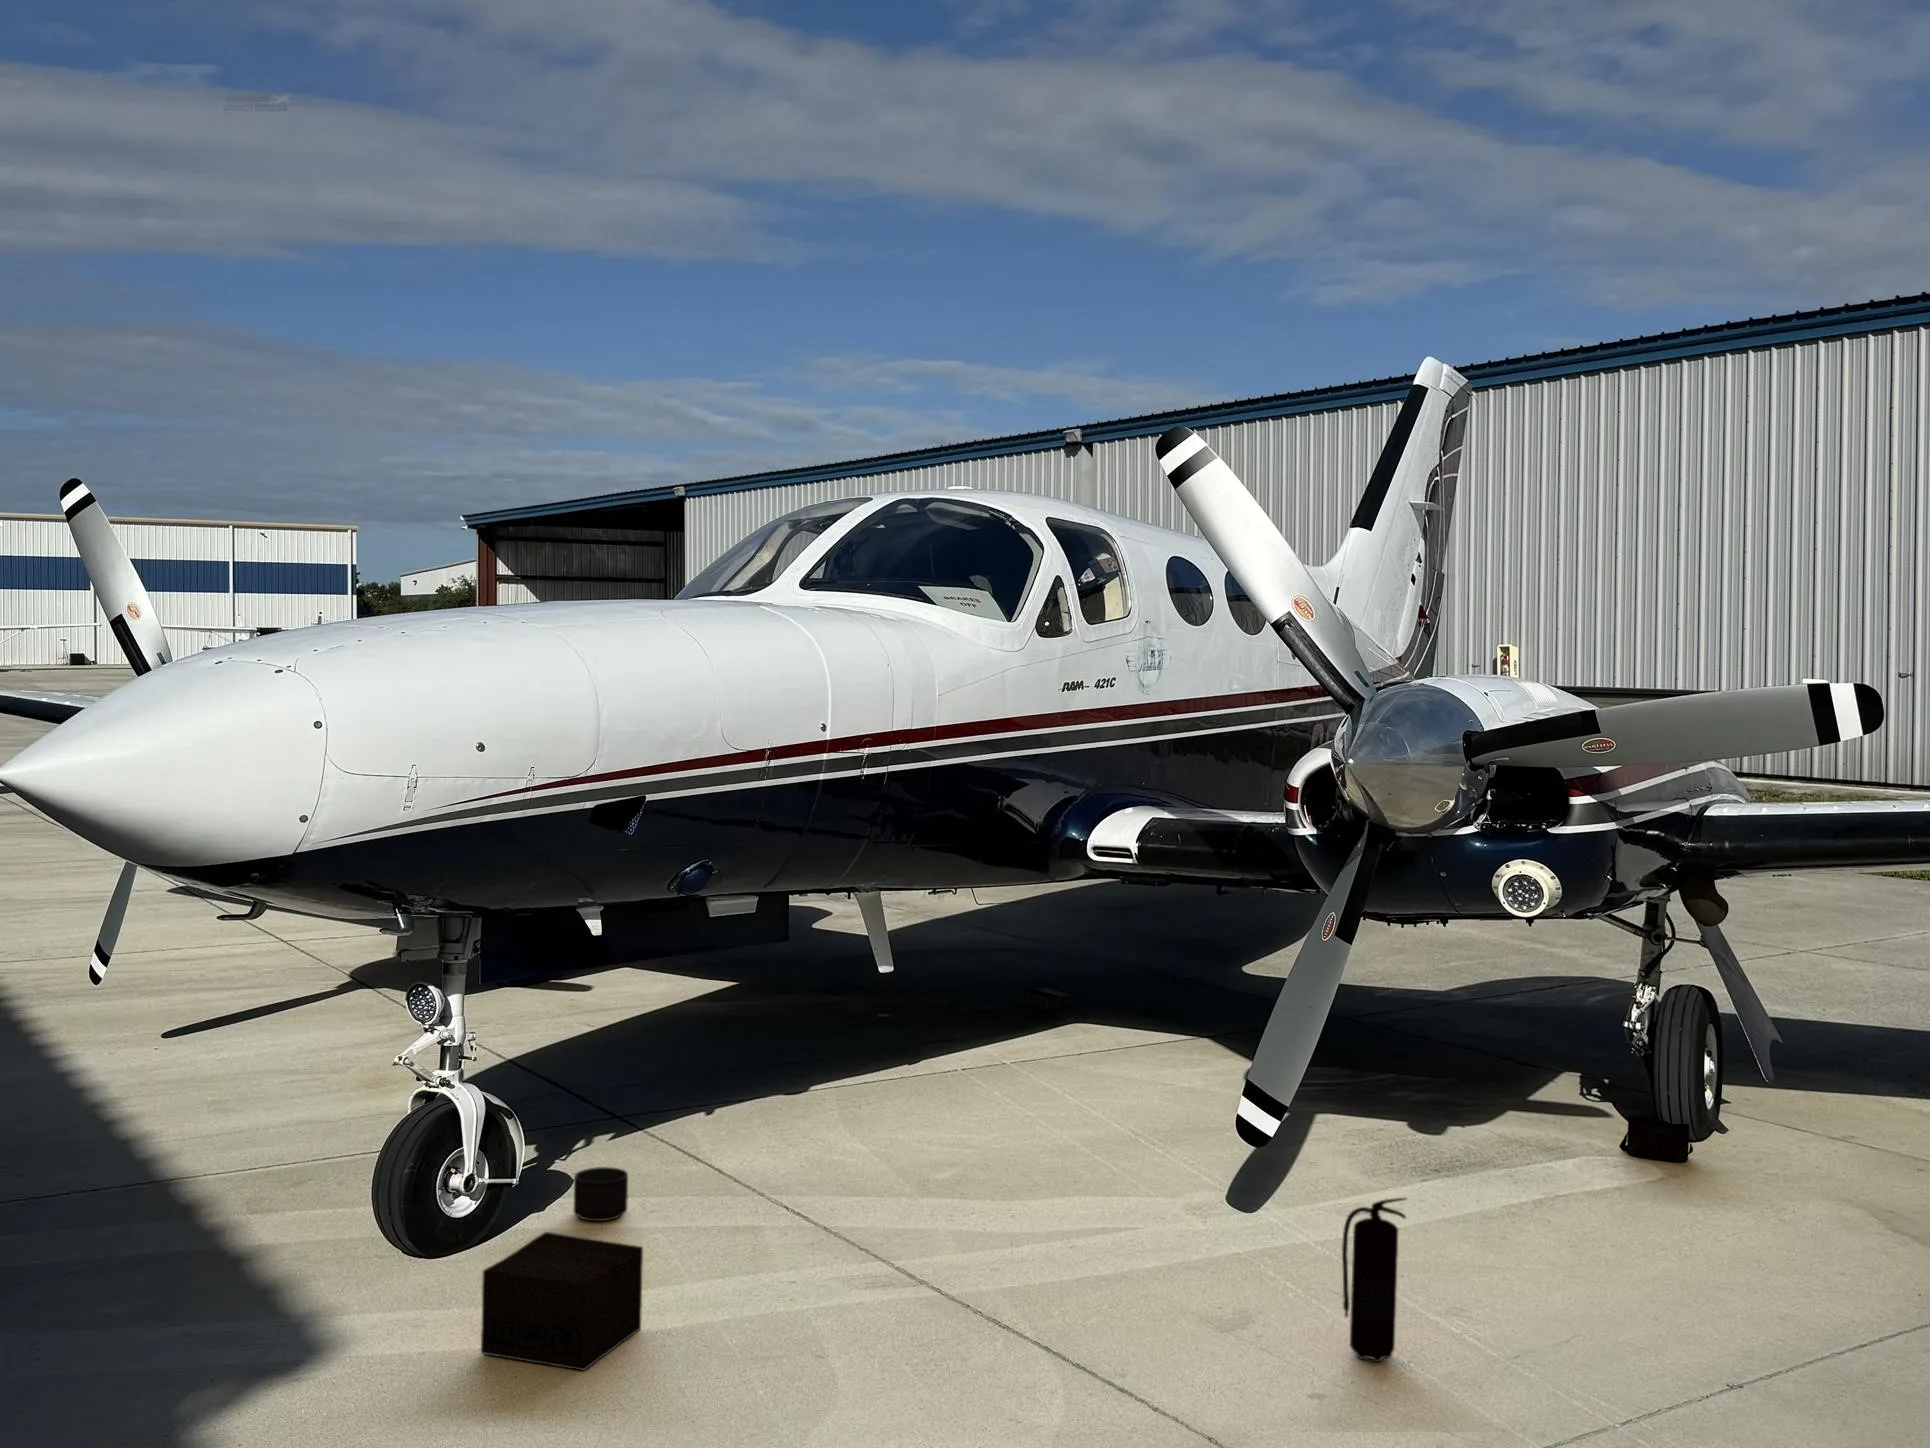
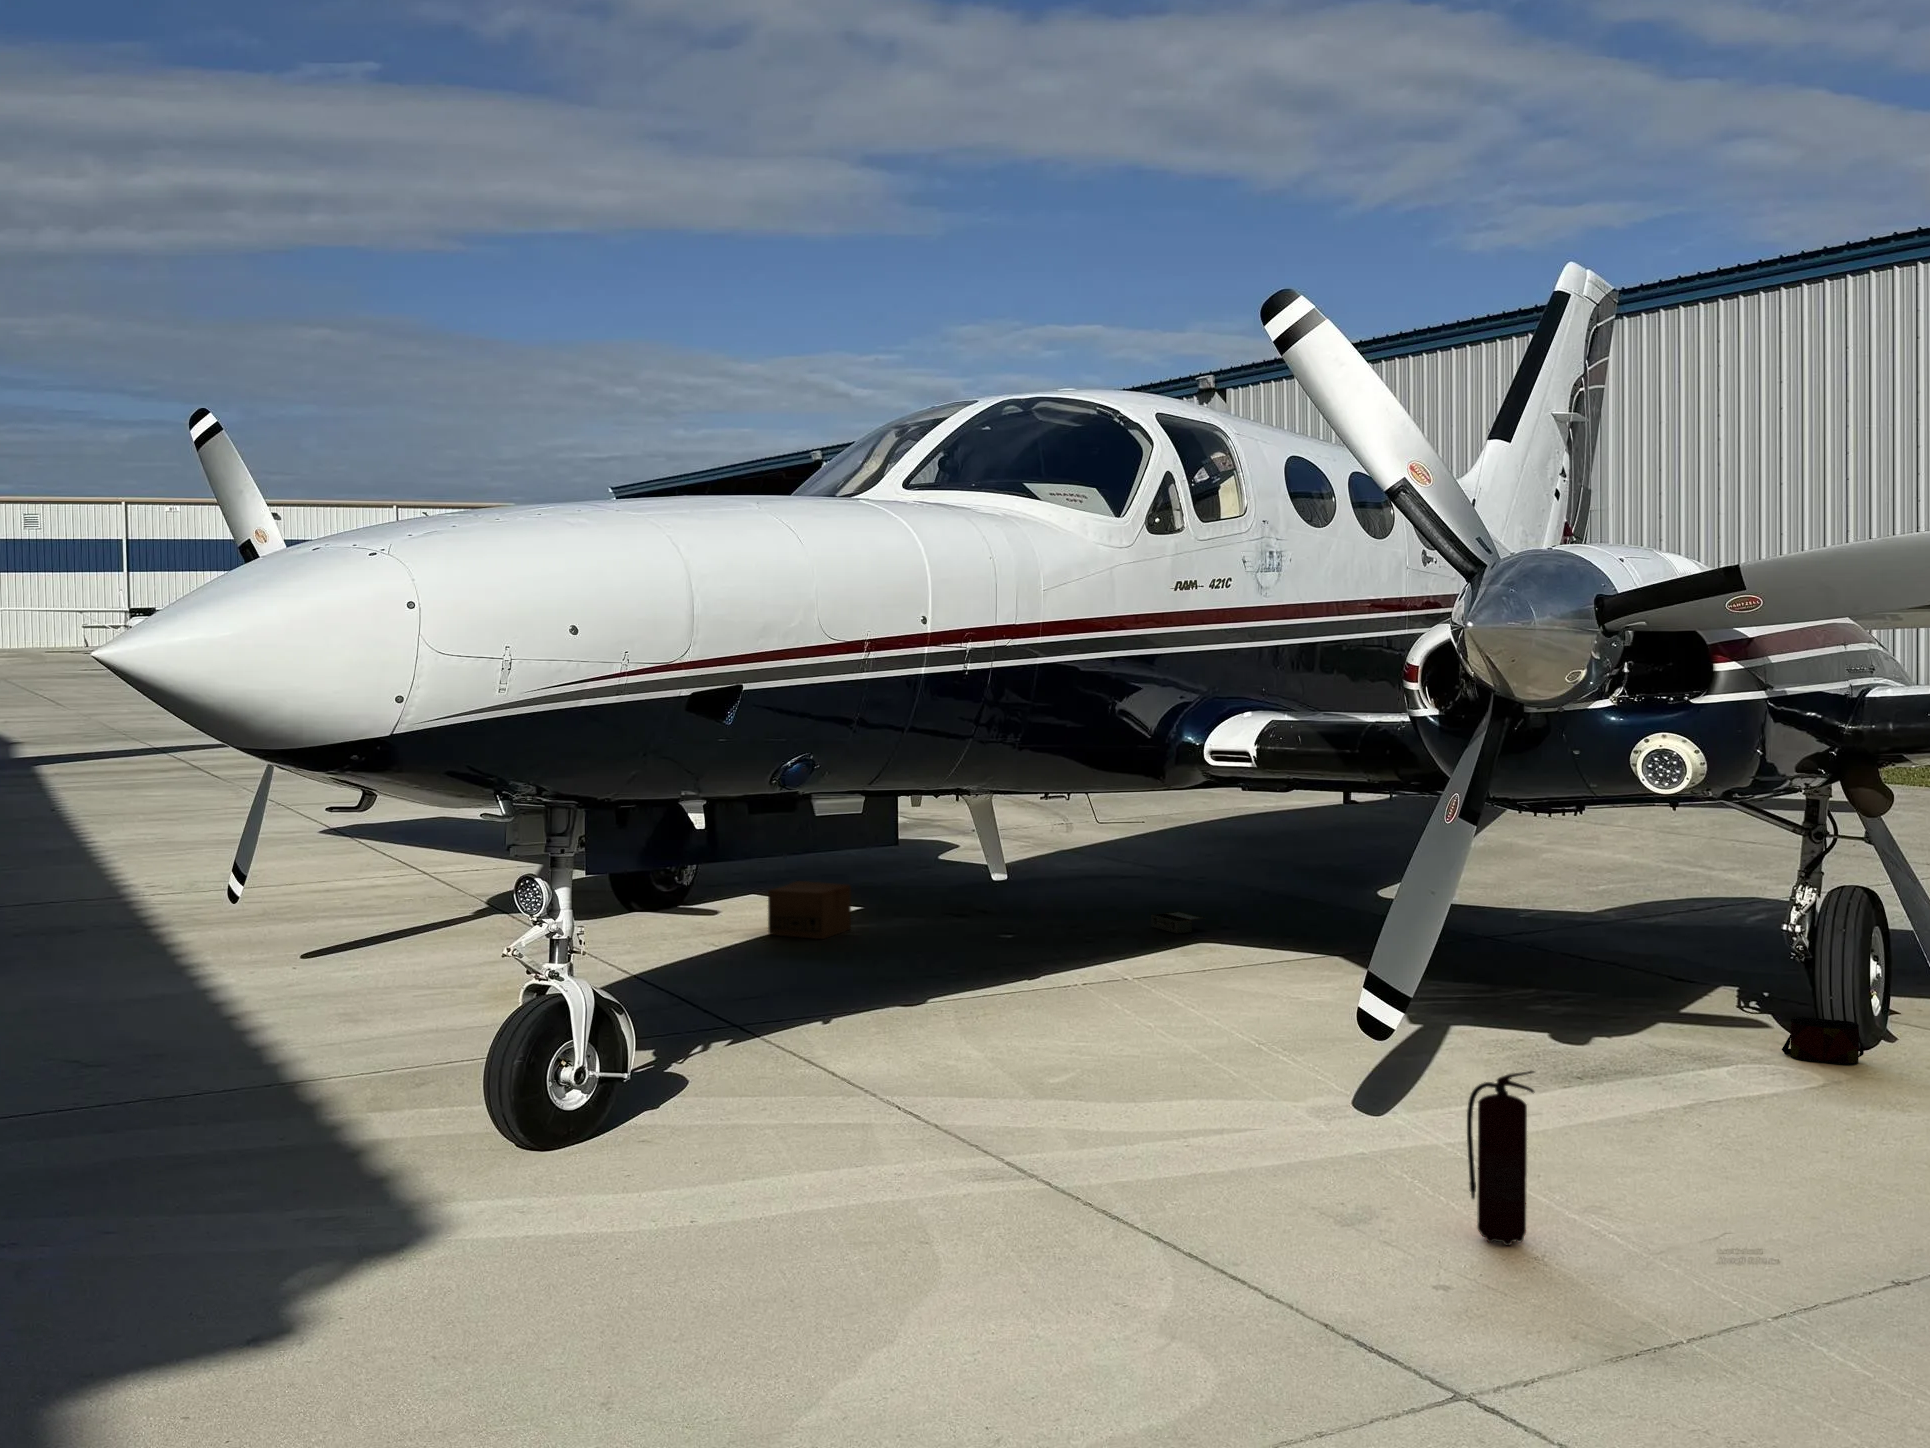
planter: present [574,1167,628,1221] -> none [685,1063,739,1115]
cardboard box: present [481,1232,643,1371] -> present [768,881,851,939]

